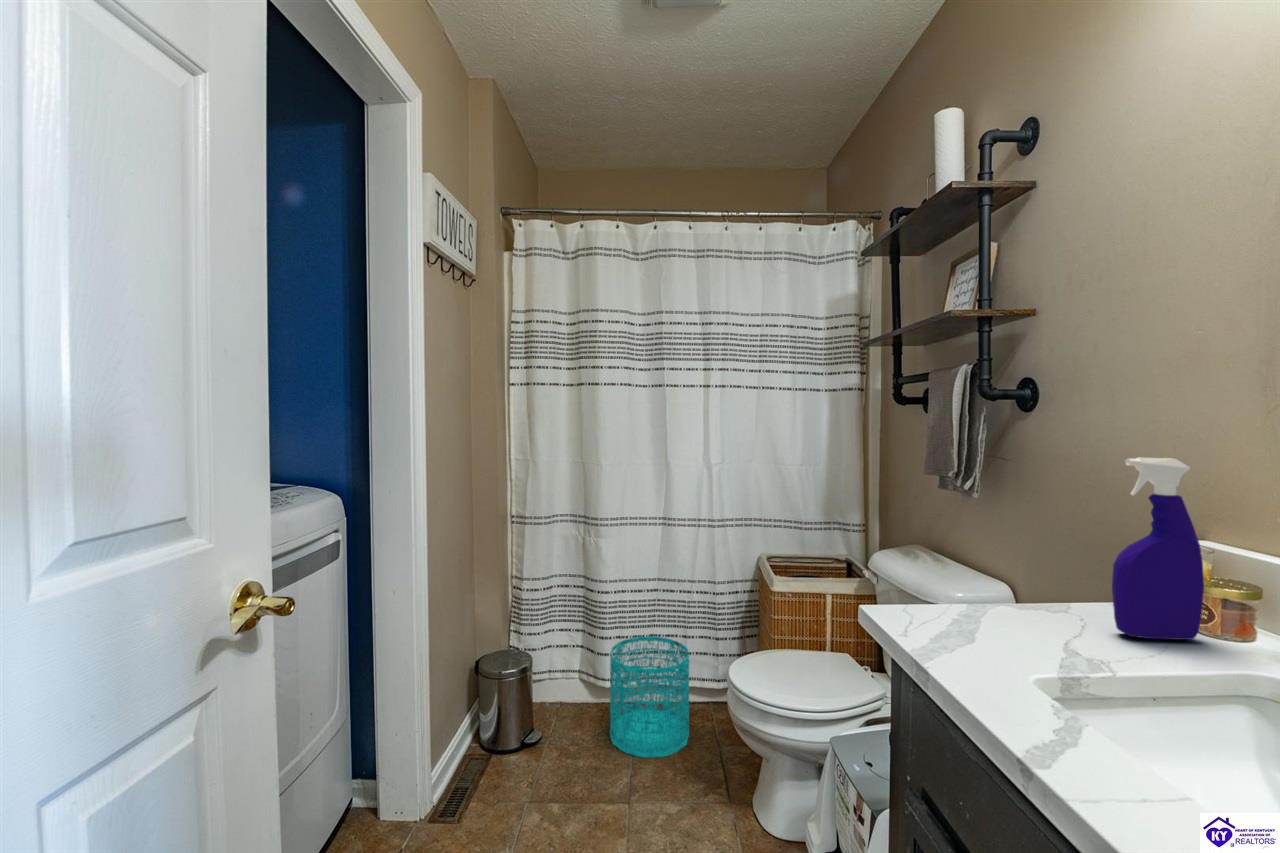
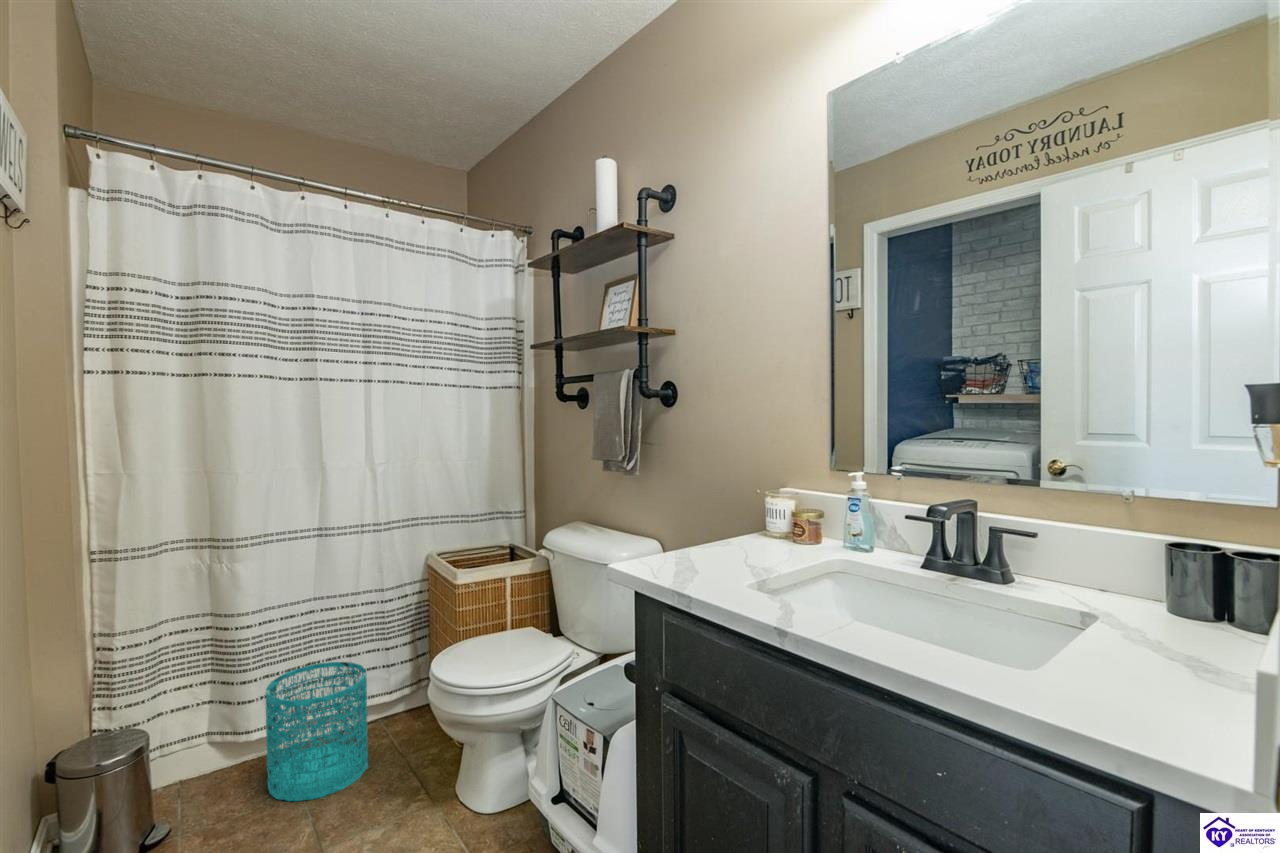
spray bottle: present [1112,458,1204,640] -> none [750,432,789,544]

